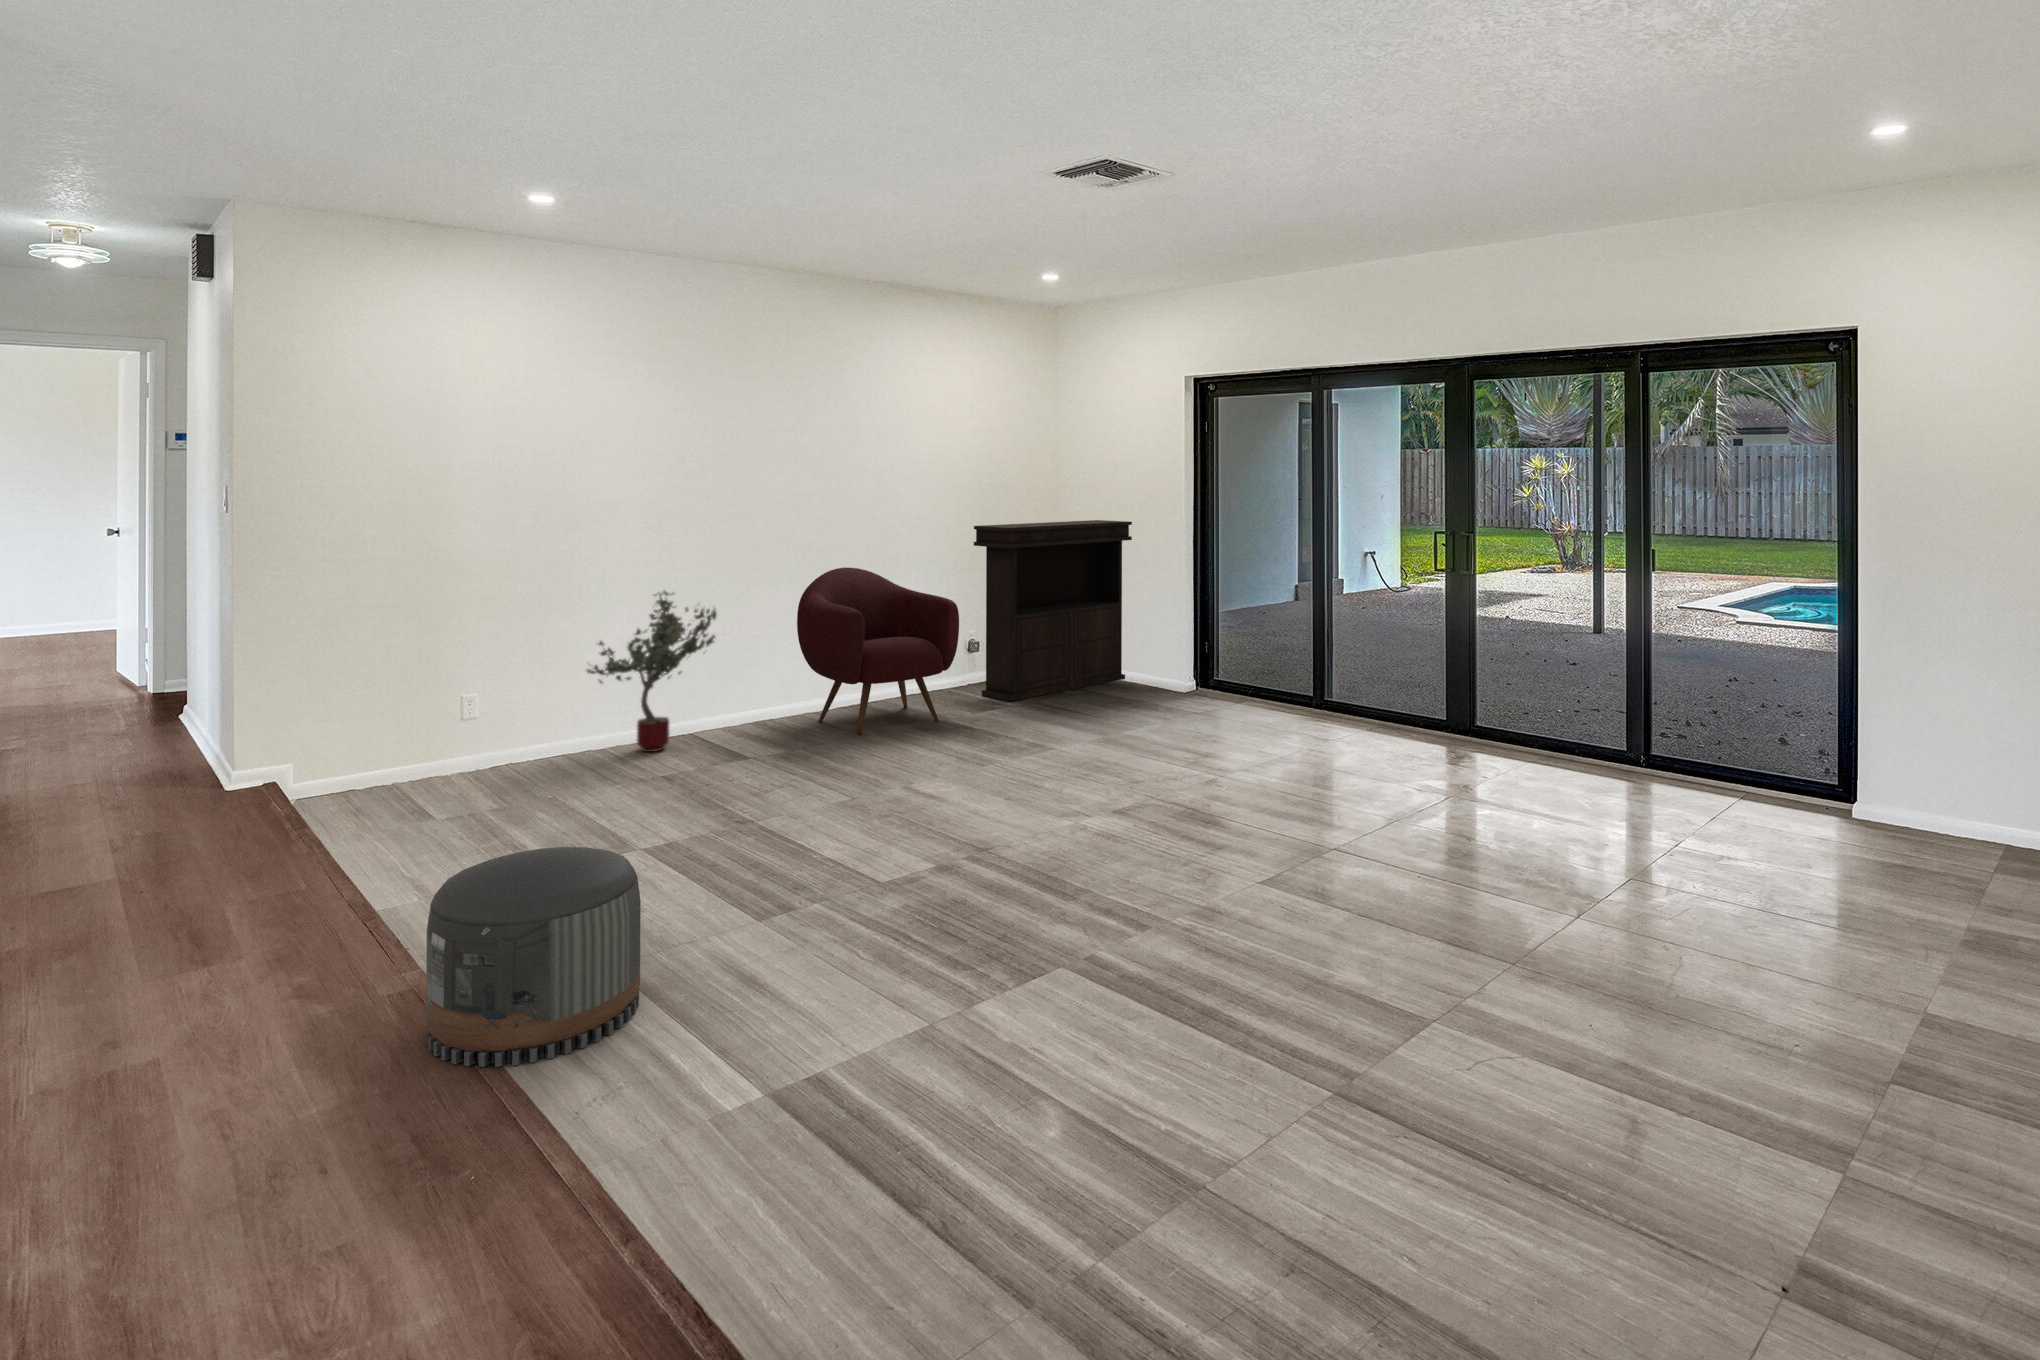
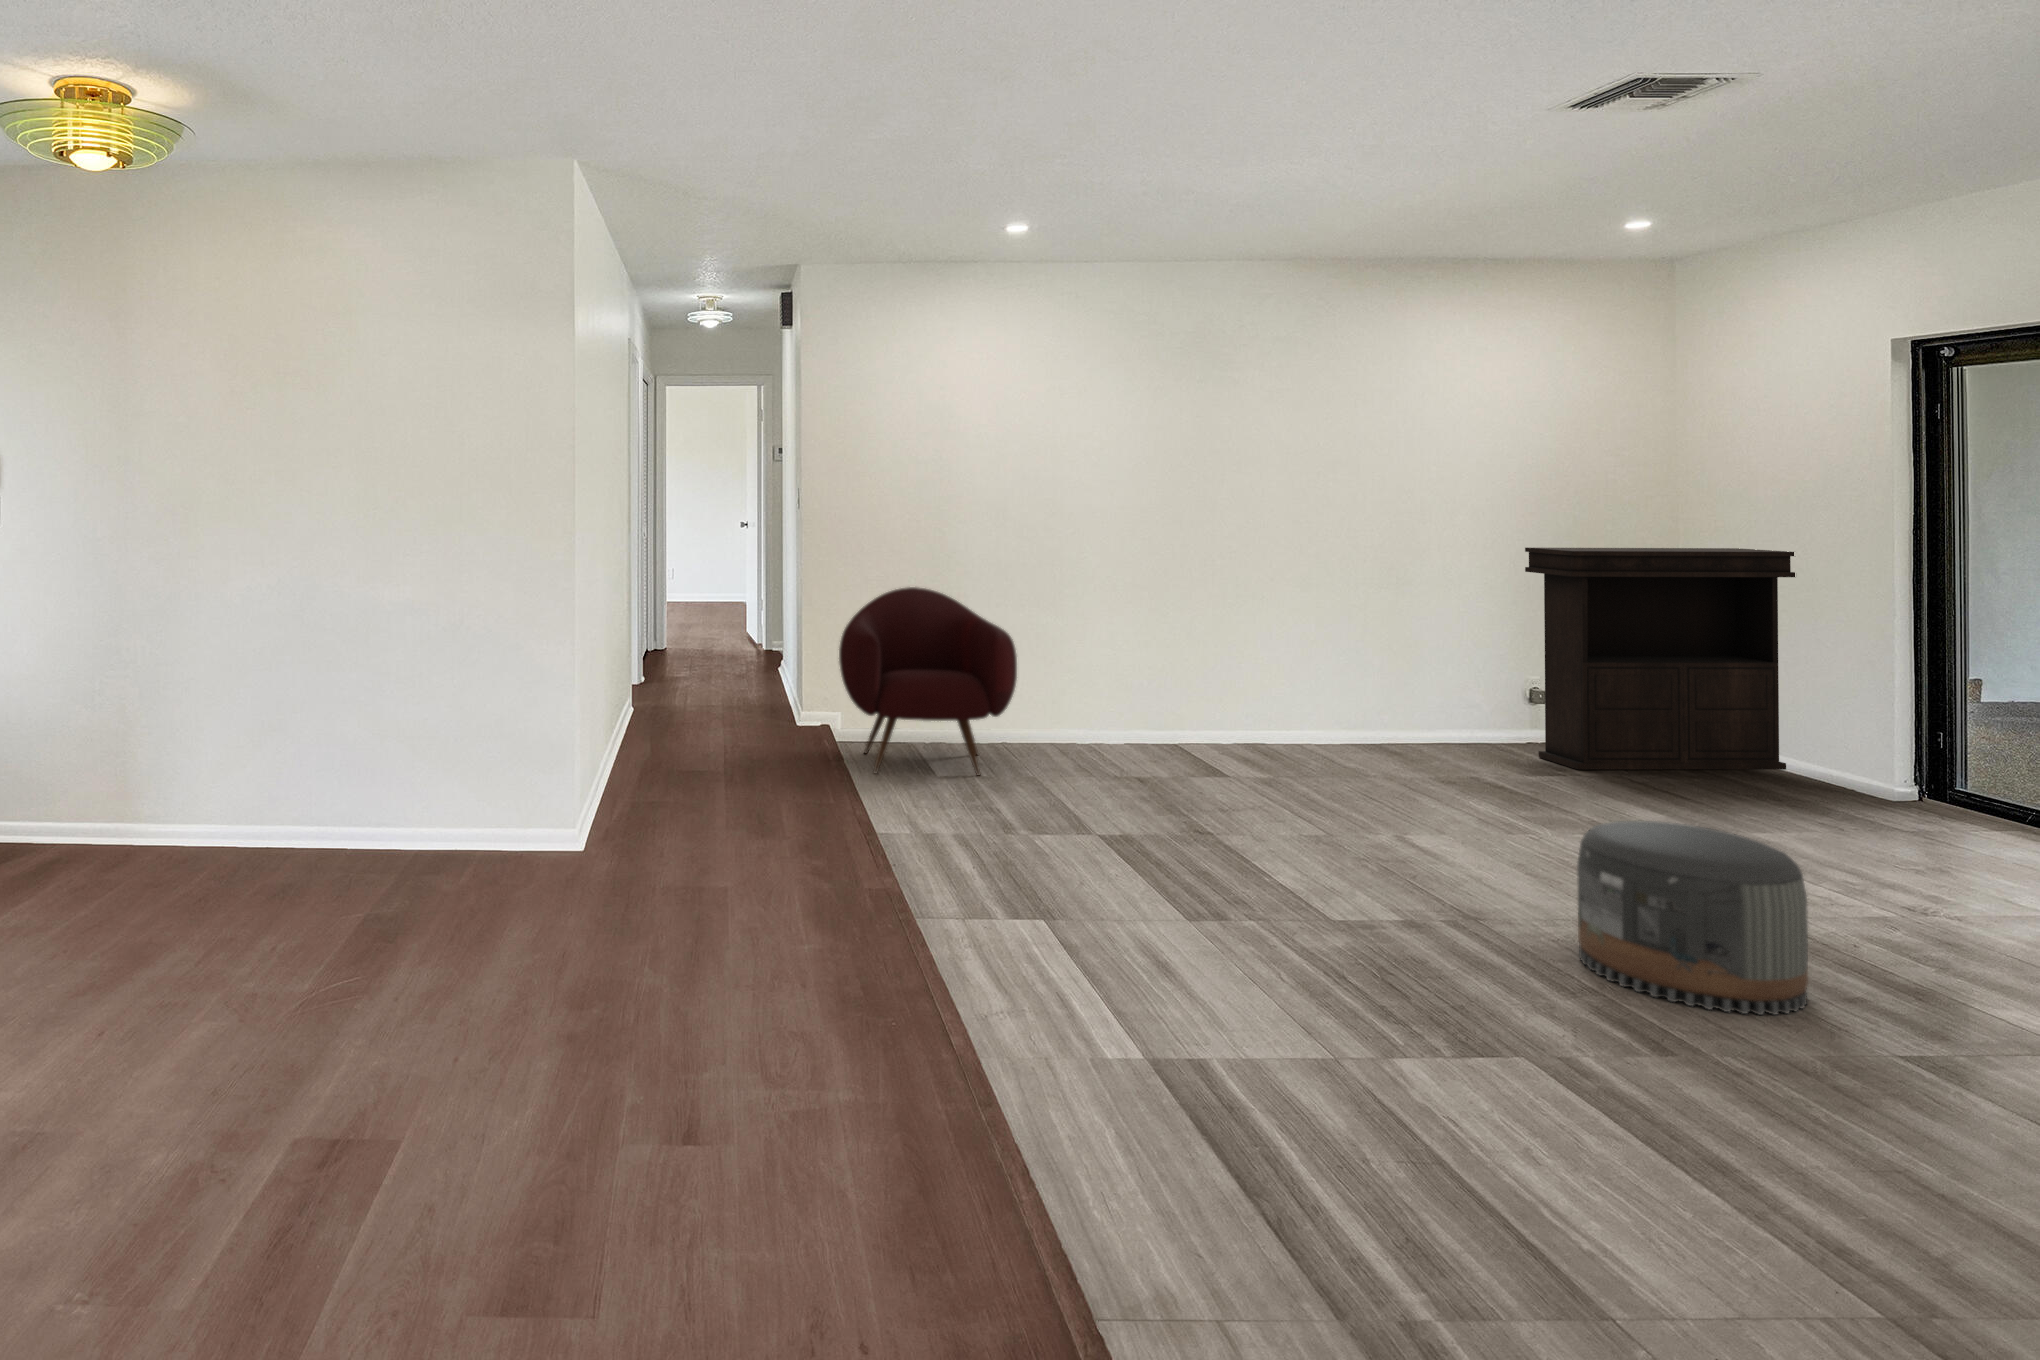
armchair: present [797,568,959,735] -> present [839,587,1017,775]
potted tree: present [587,591,717,752] -> none [1064,595,1196,754]
pouf: present [426,847,641,1067] -> present [1577,821,1808,1015]

